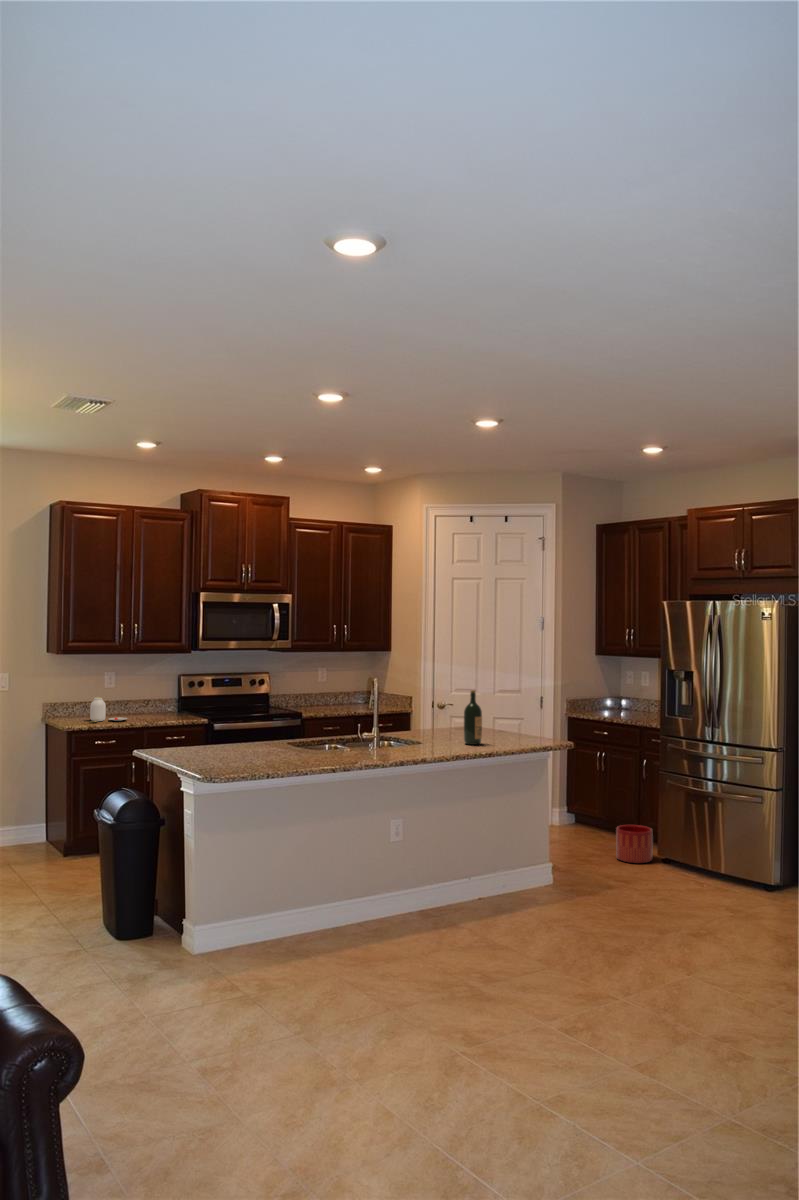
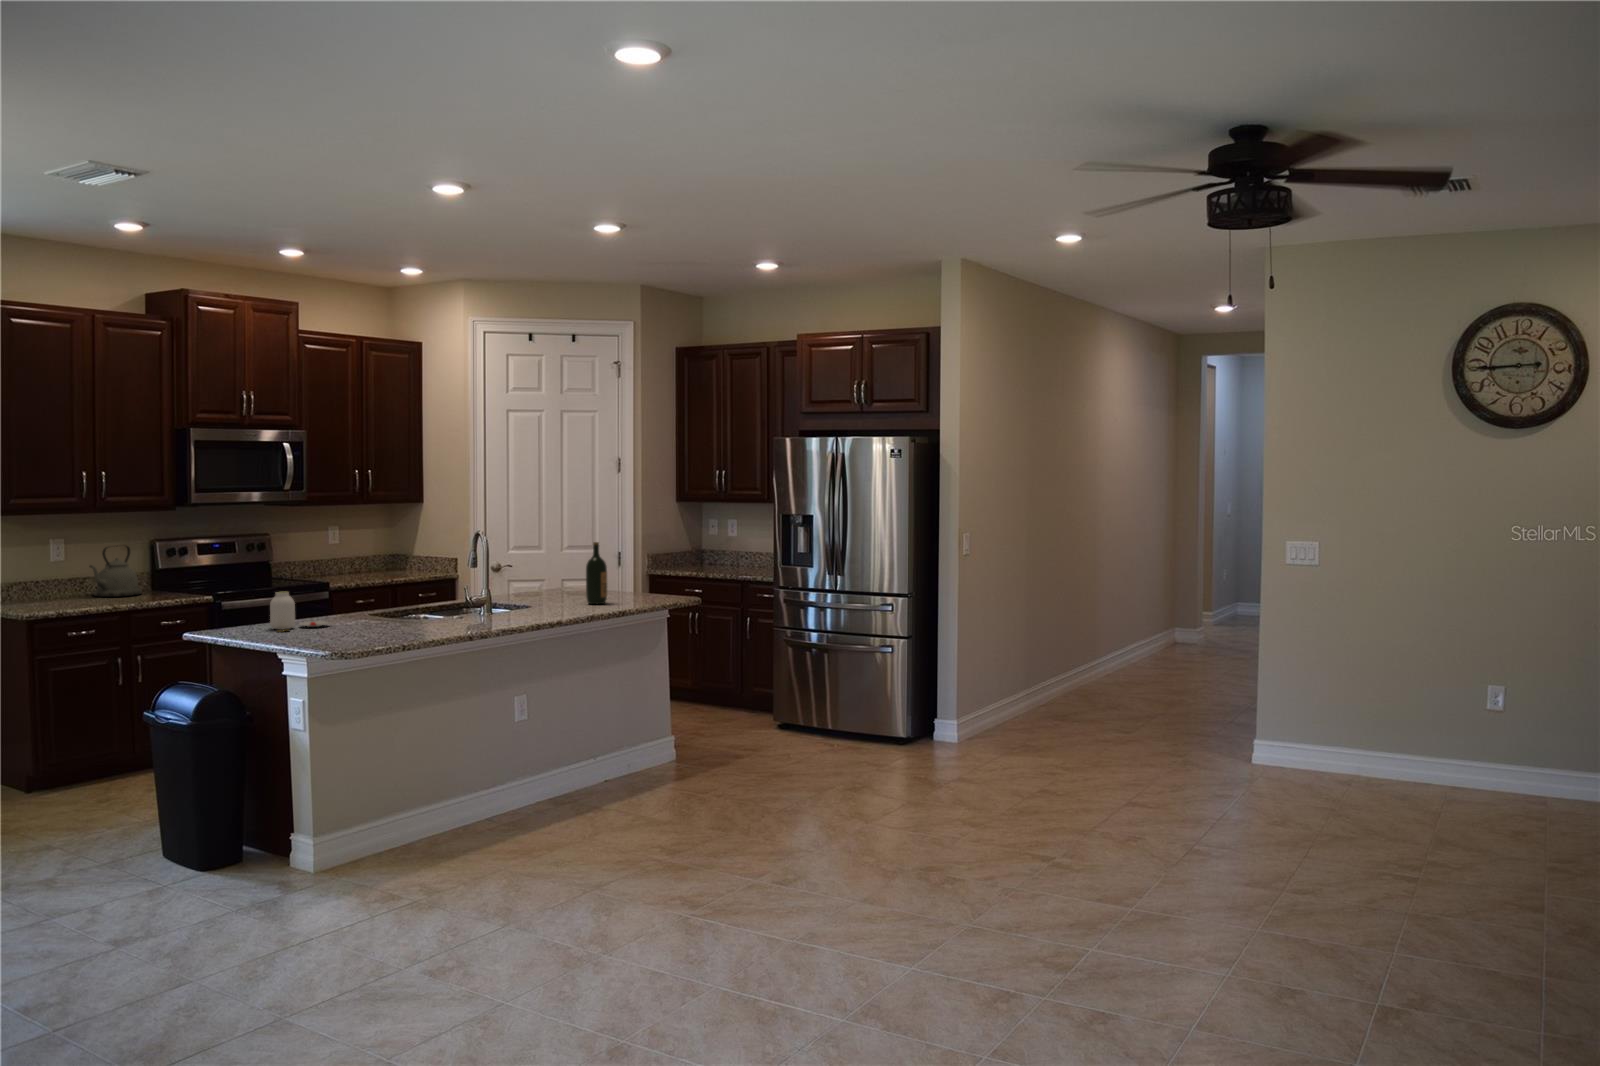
kettle: none [128,678,166,716] -> present [90,546,142,597]
jar: present [90,698,127,723] -> present [270,592,329,632]
planter: present [616,825,653,863] -> none [726,688,765,728]

